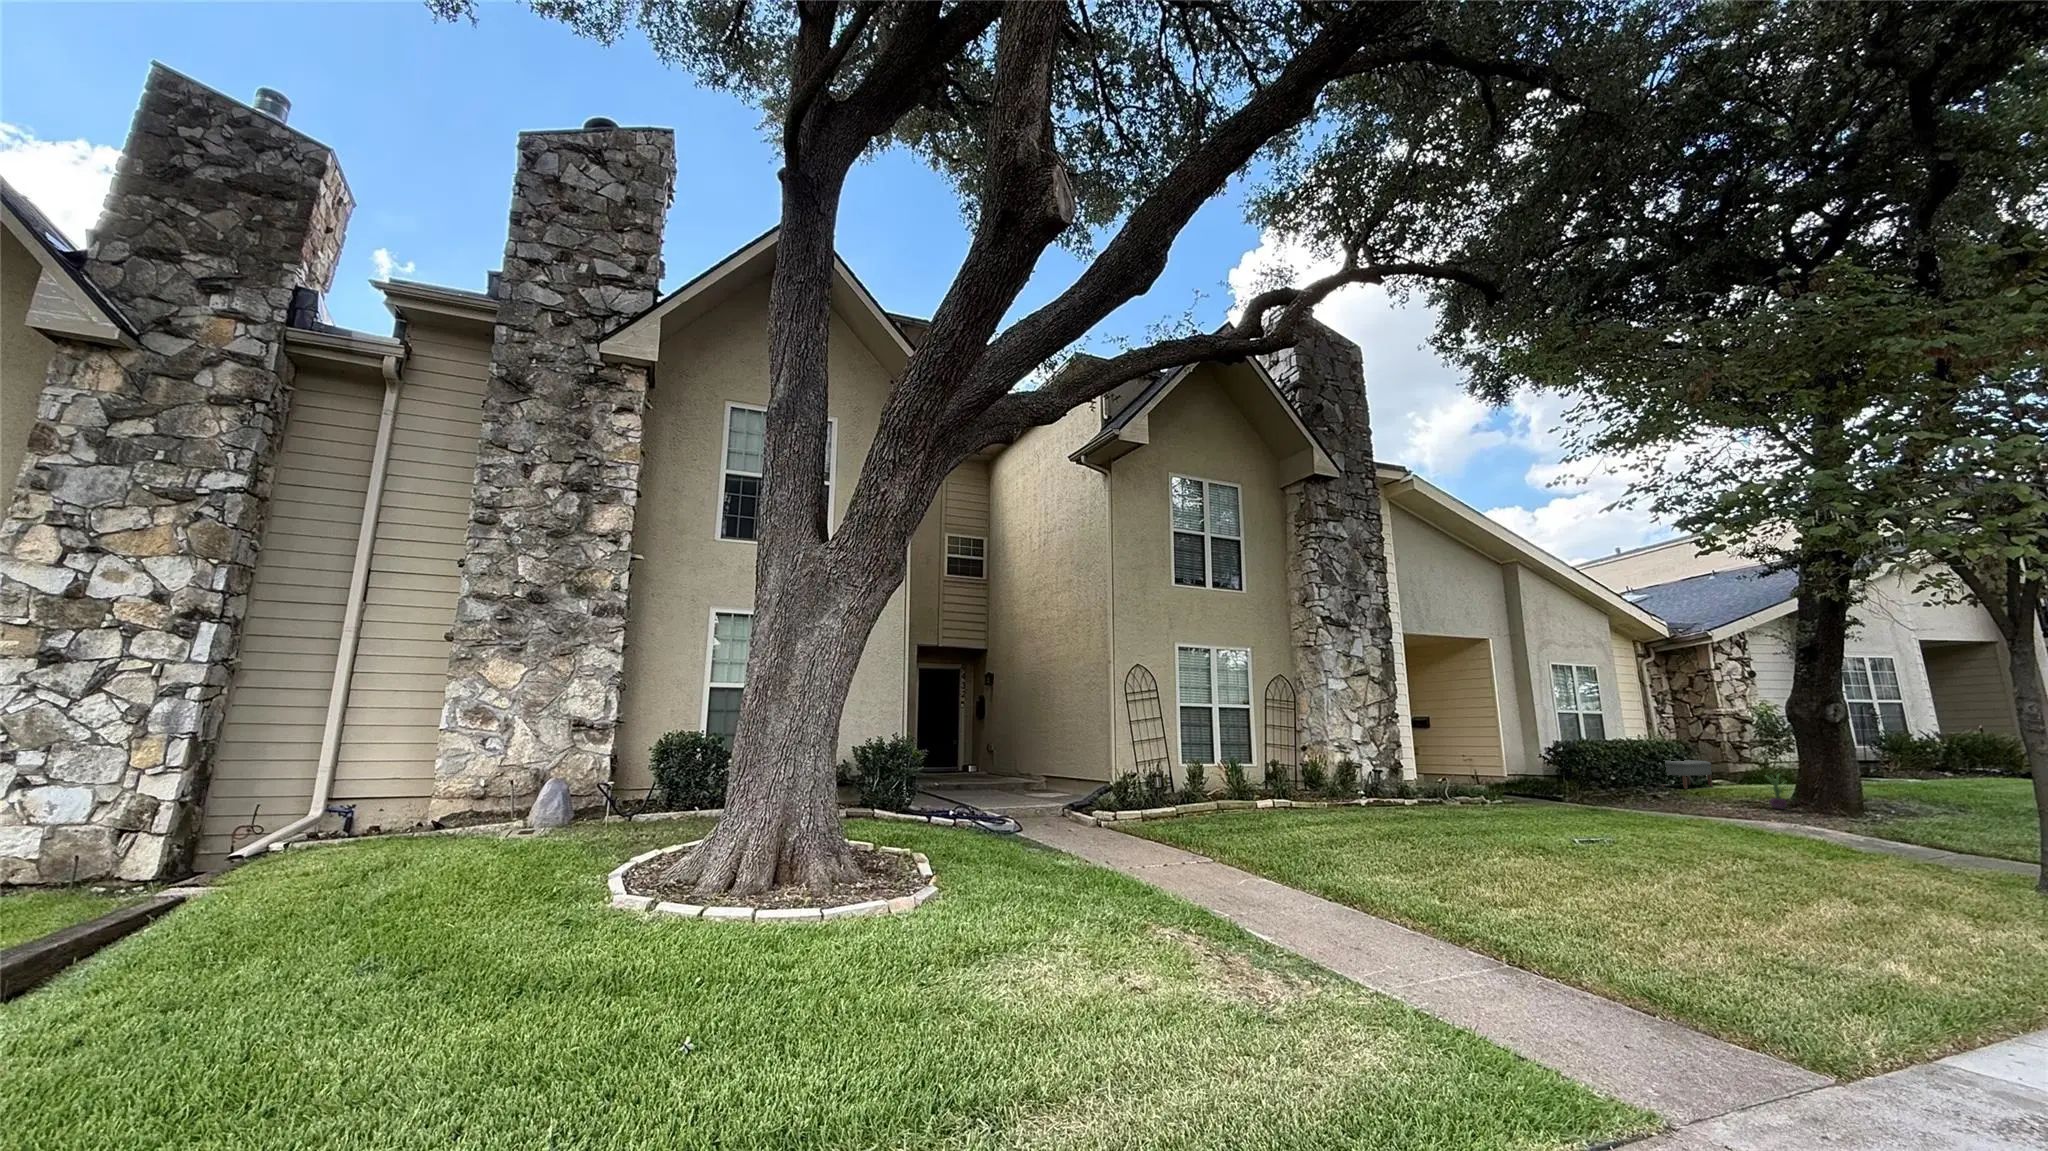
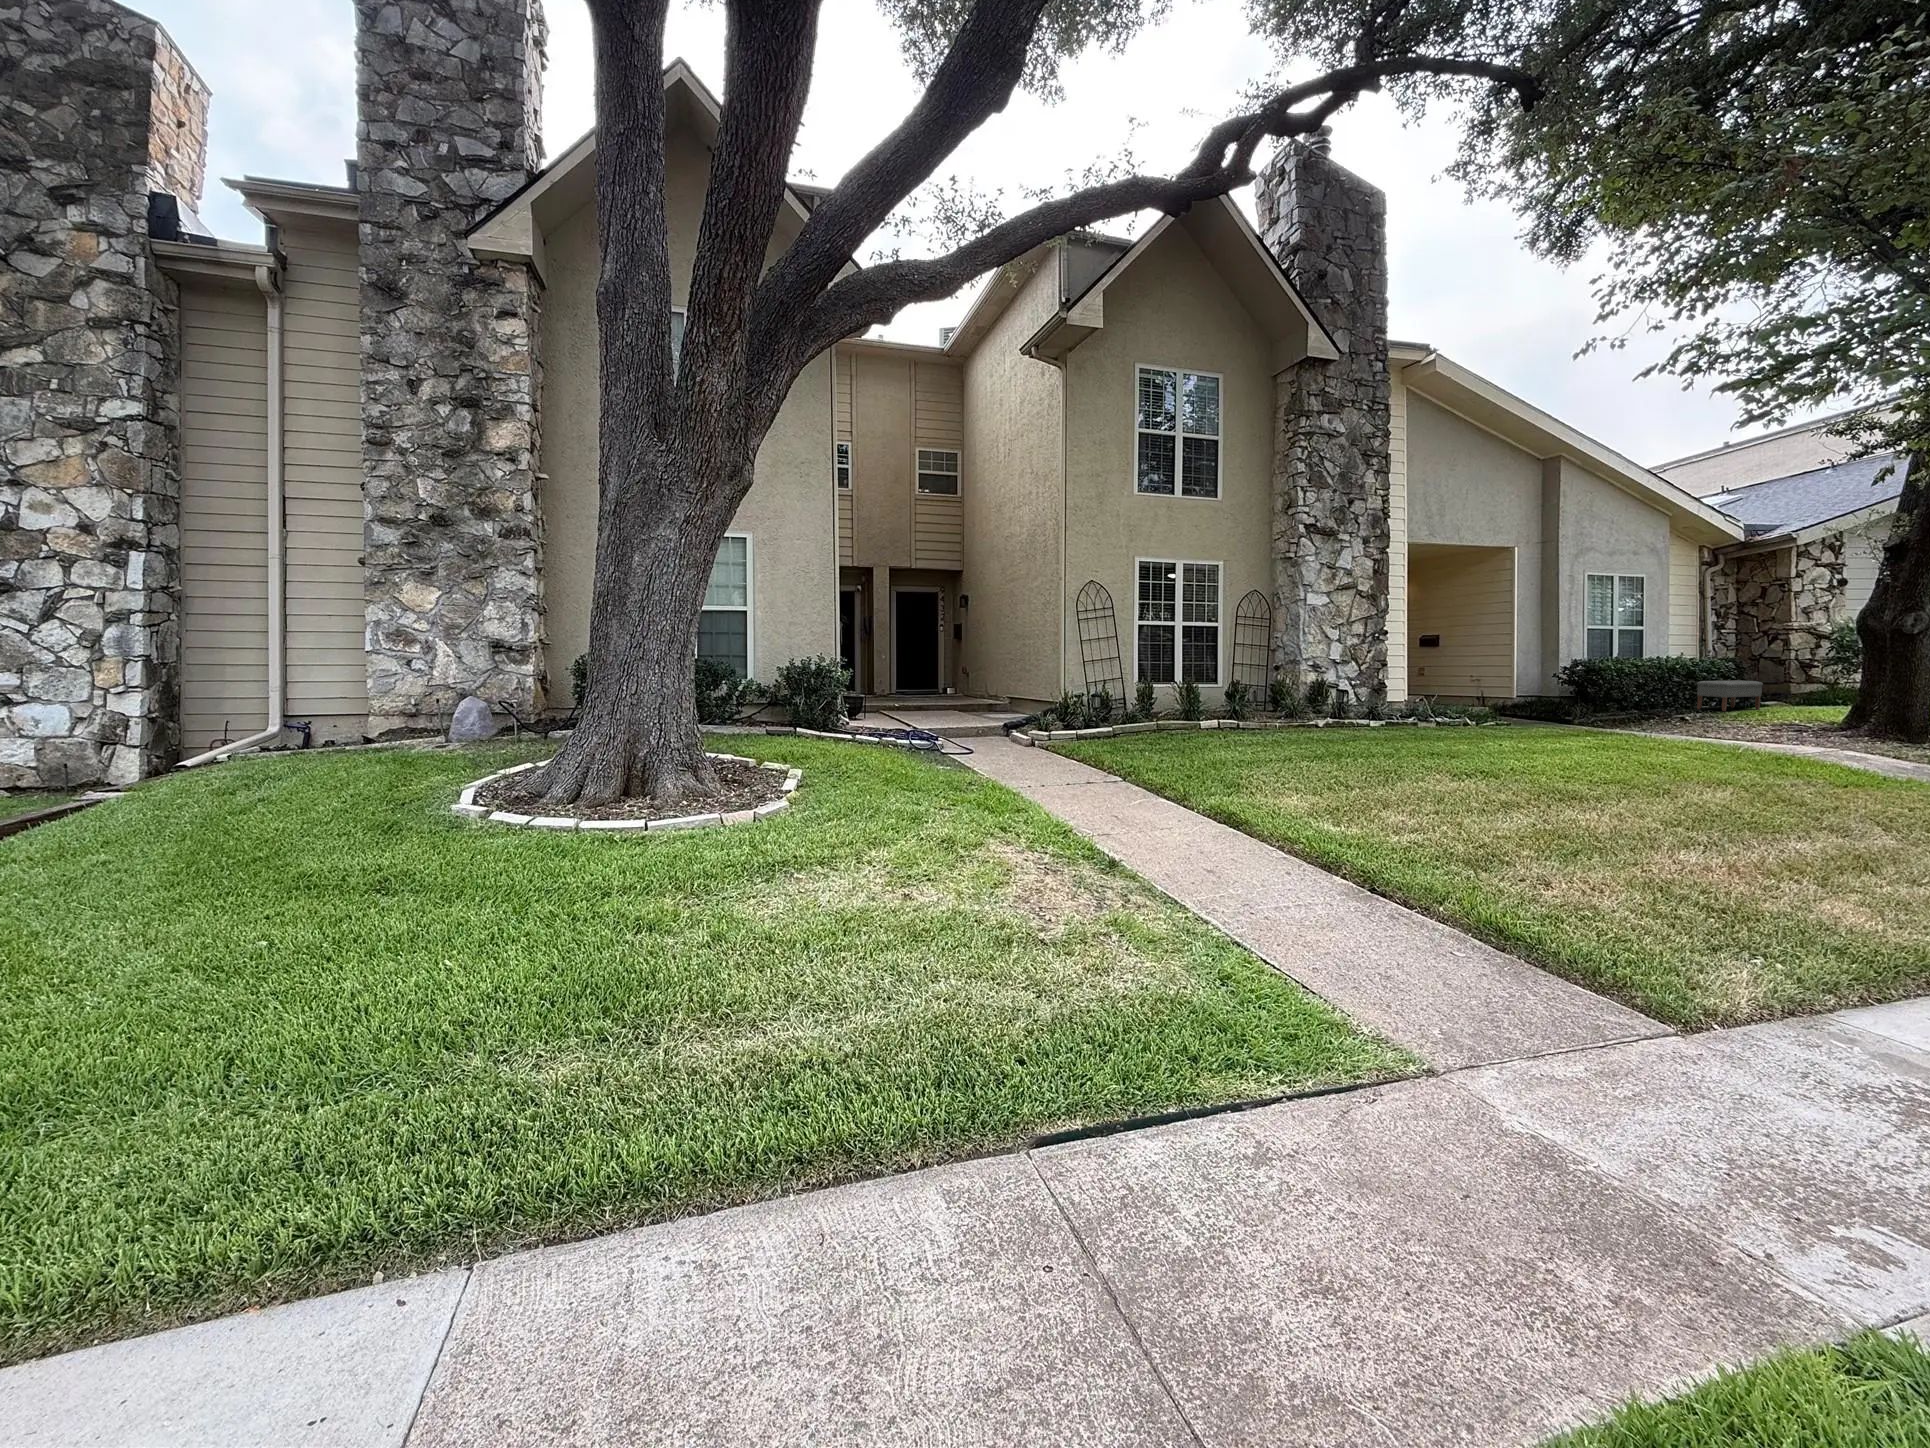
decorative plant: present [1769,774,1790,809] -> none [1791,694,1852,733]

